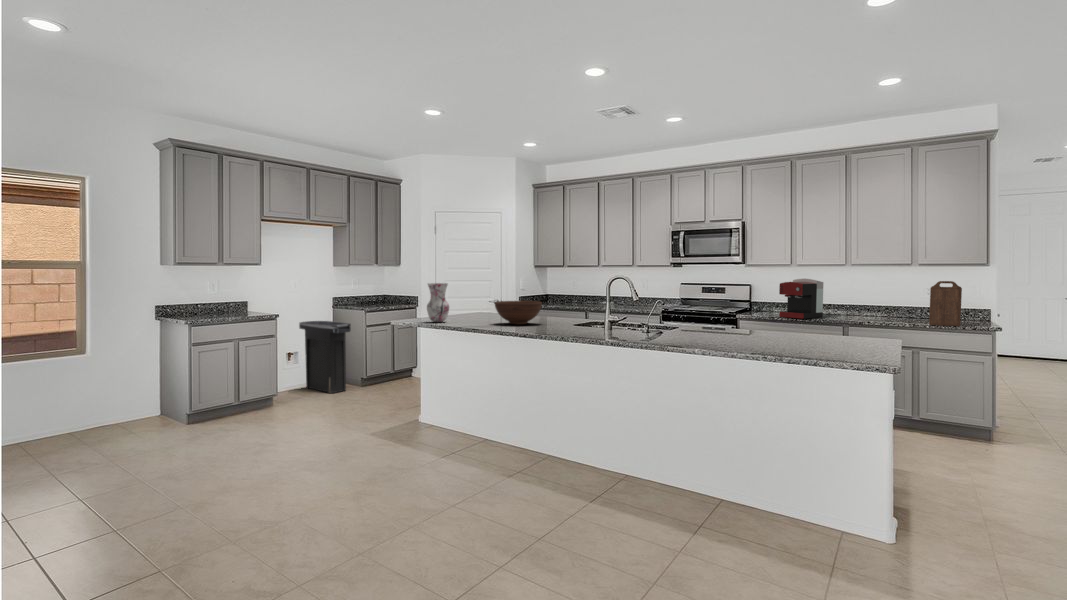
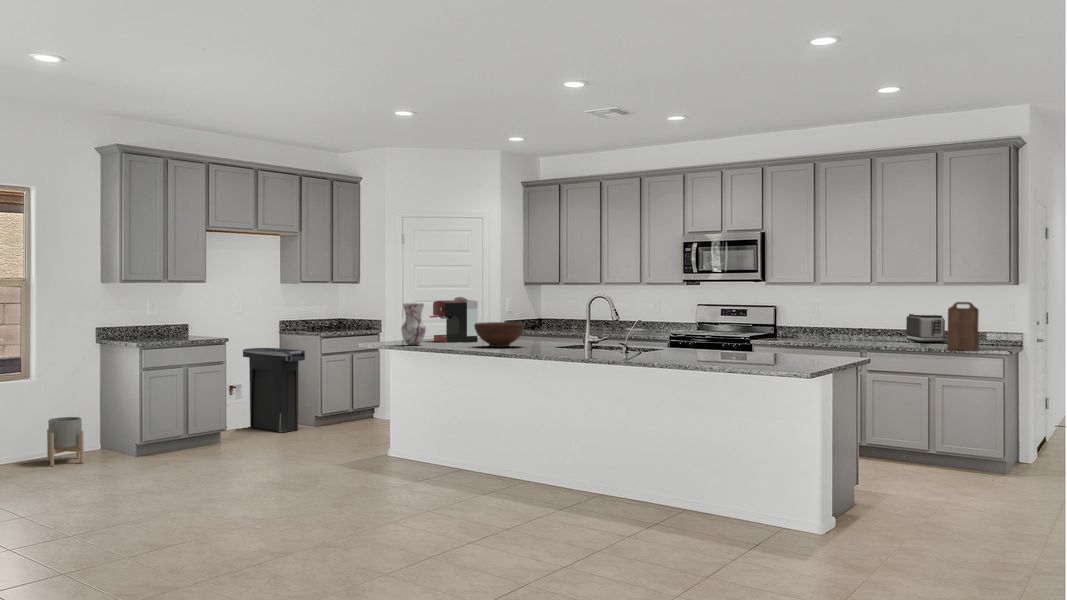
coffee maker: present [779,279,823,319] -> present [430,297,478,343]
toaster: none [874,292,916,317] -> present [906,314,945,342]
planter: none [104,387,139,433] -> present [47,417,84,466]

